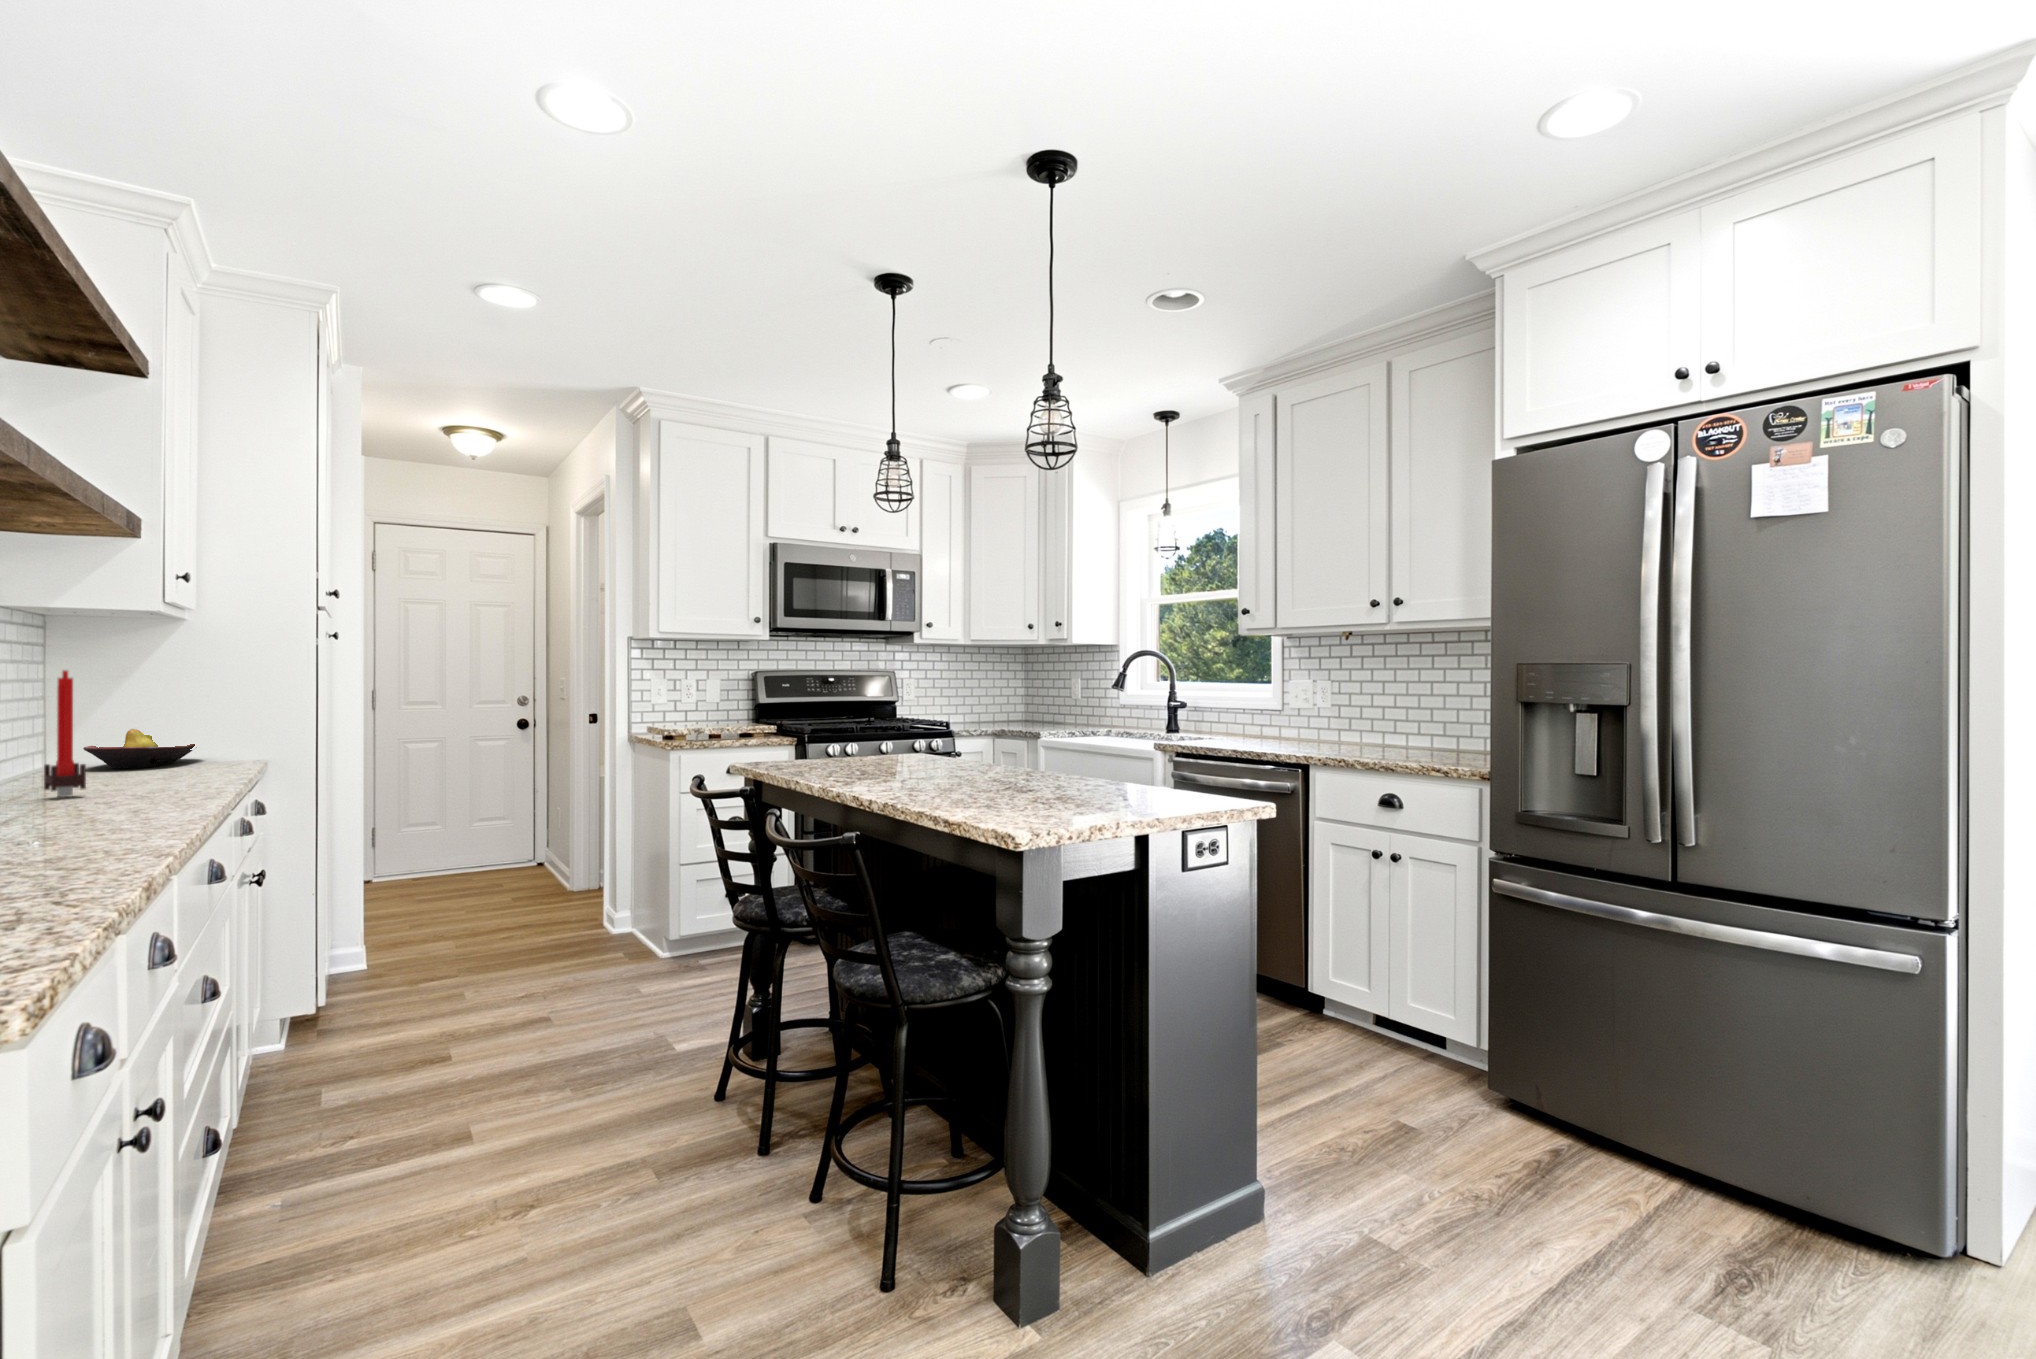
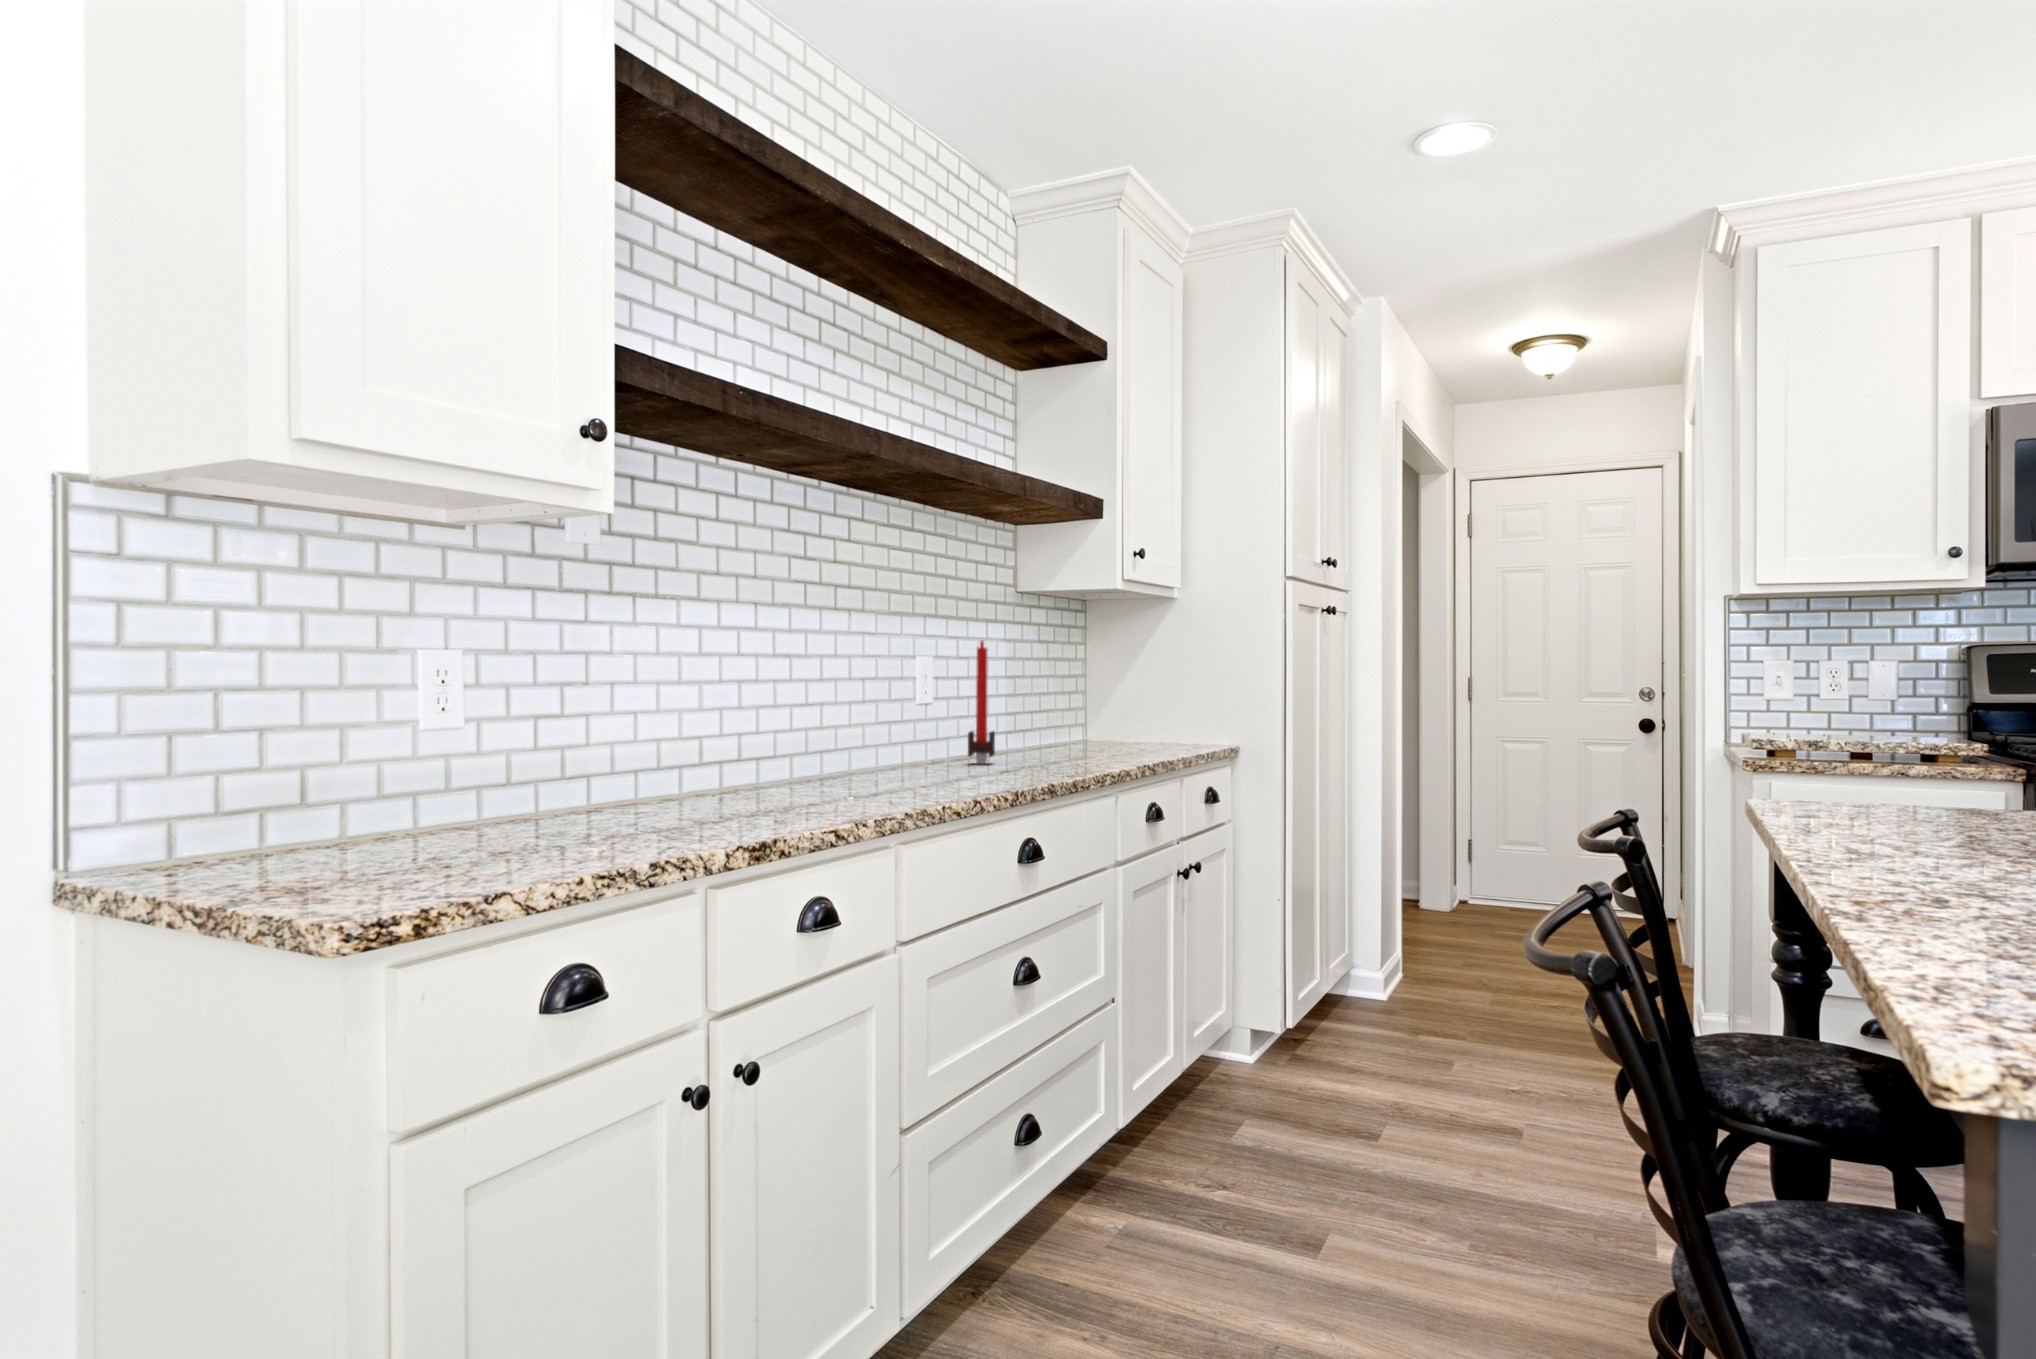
fruit bowl: present [83,729,197,768] -> none [1077,703,1181,742]

